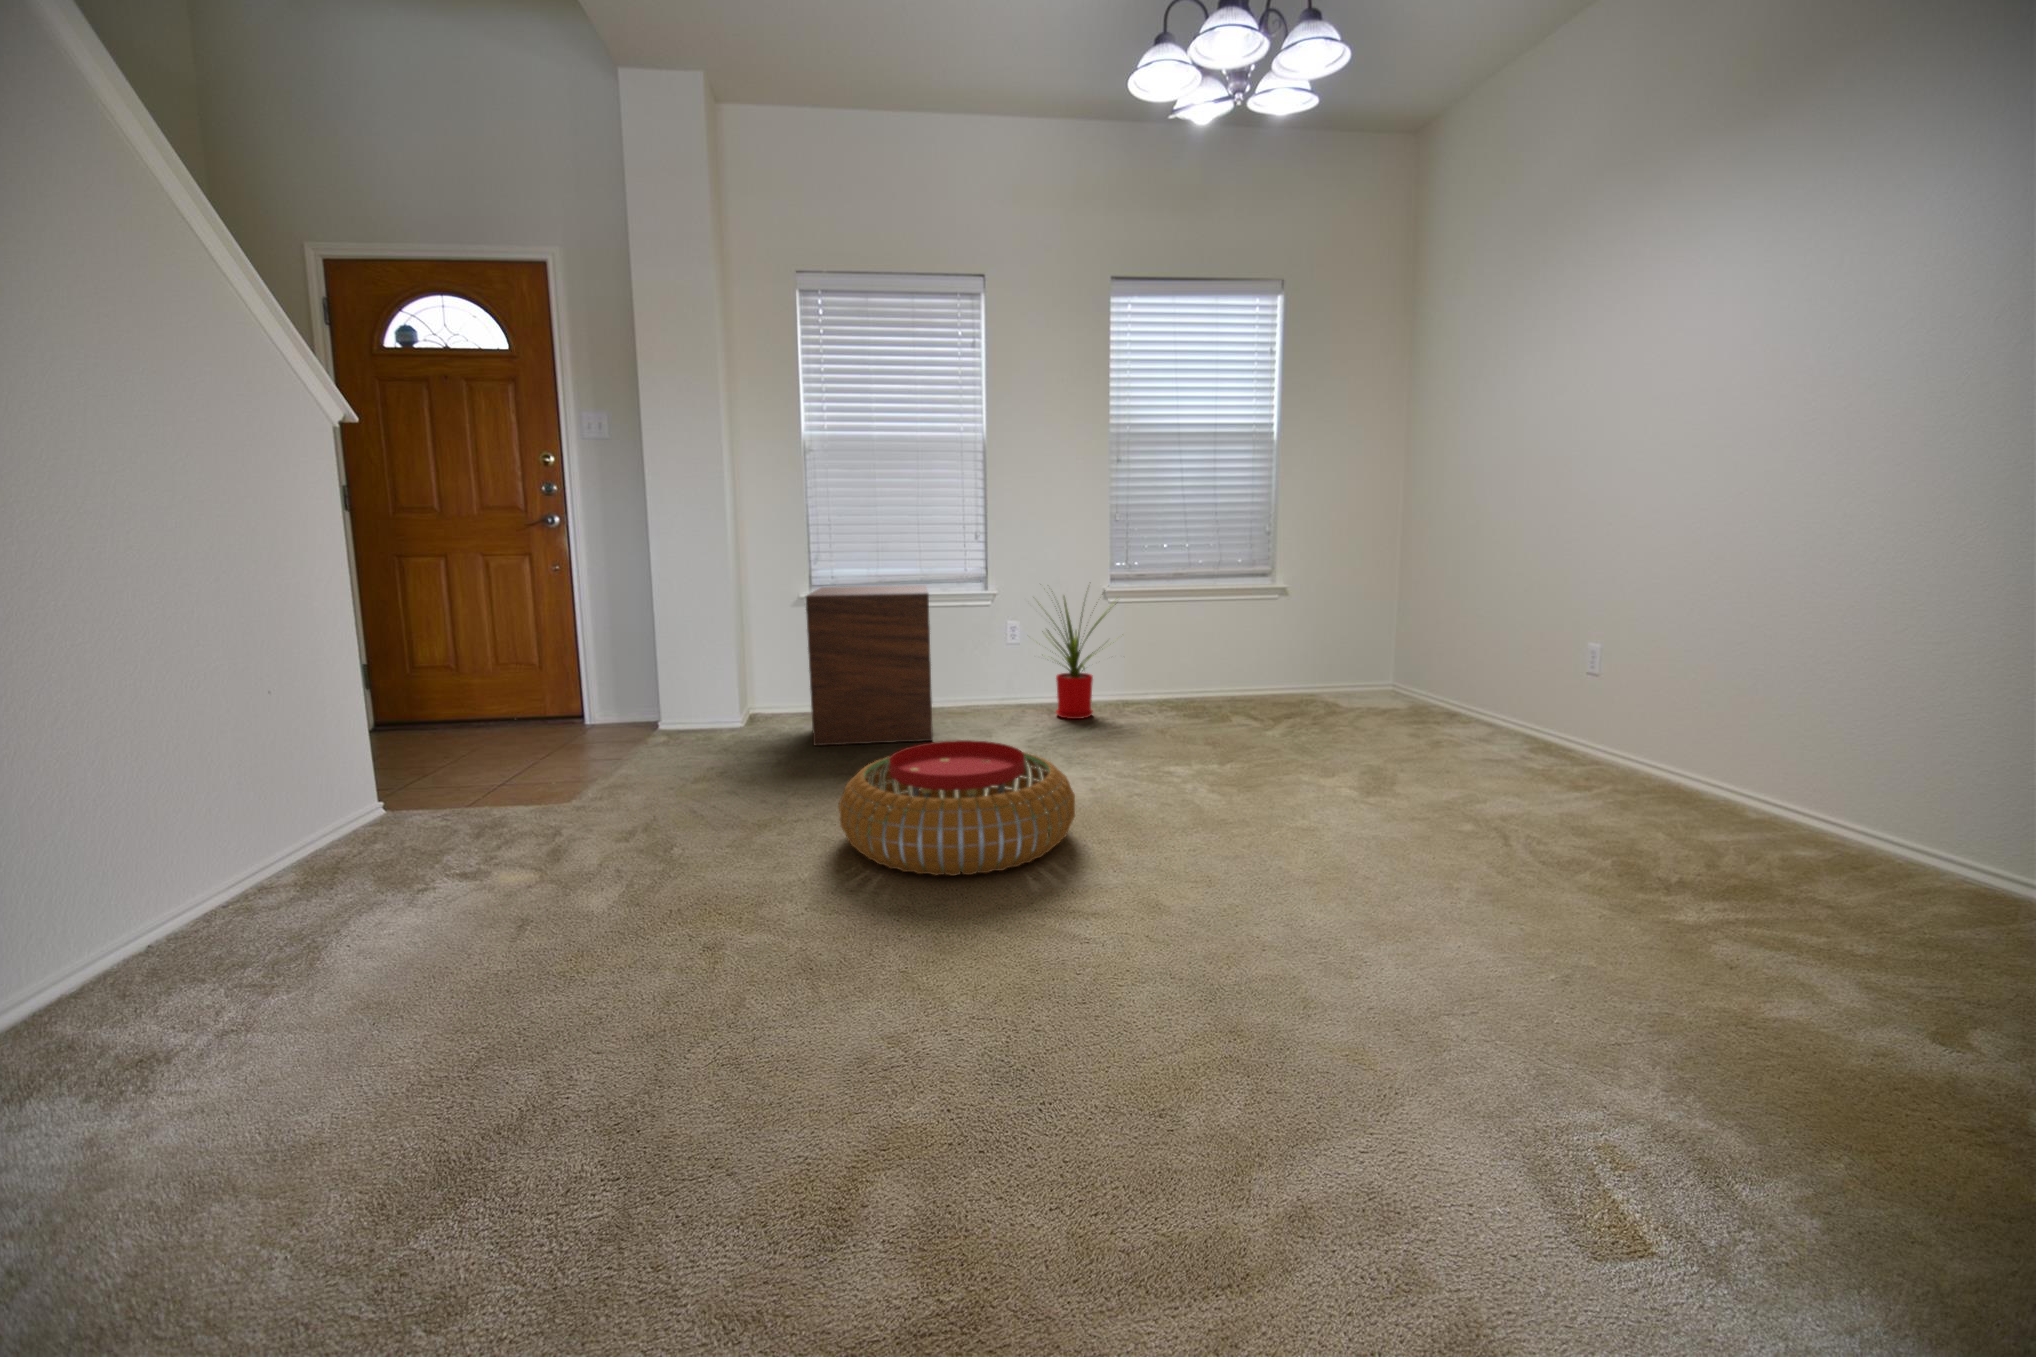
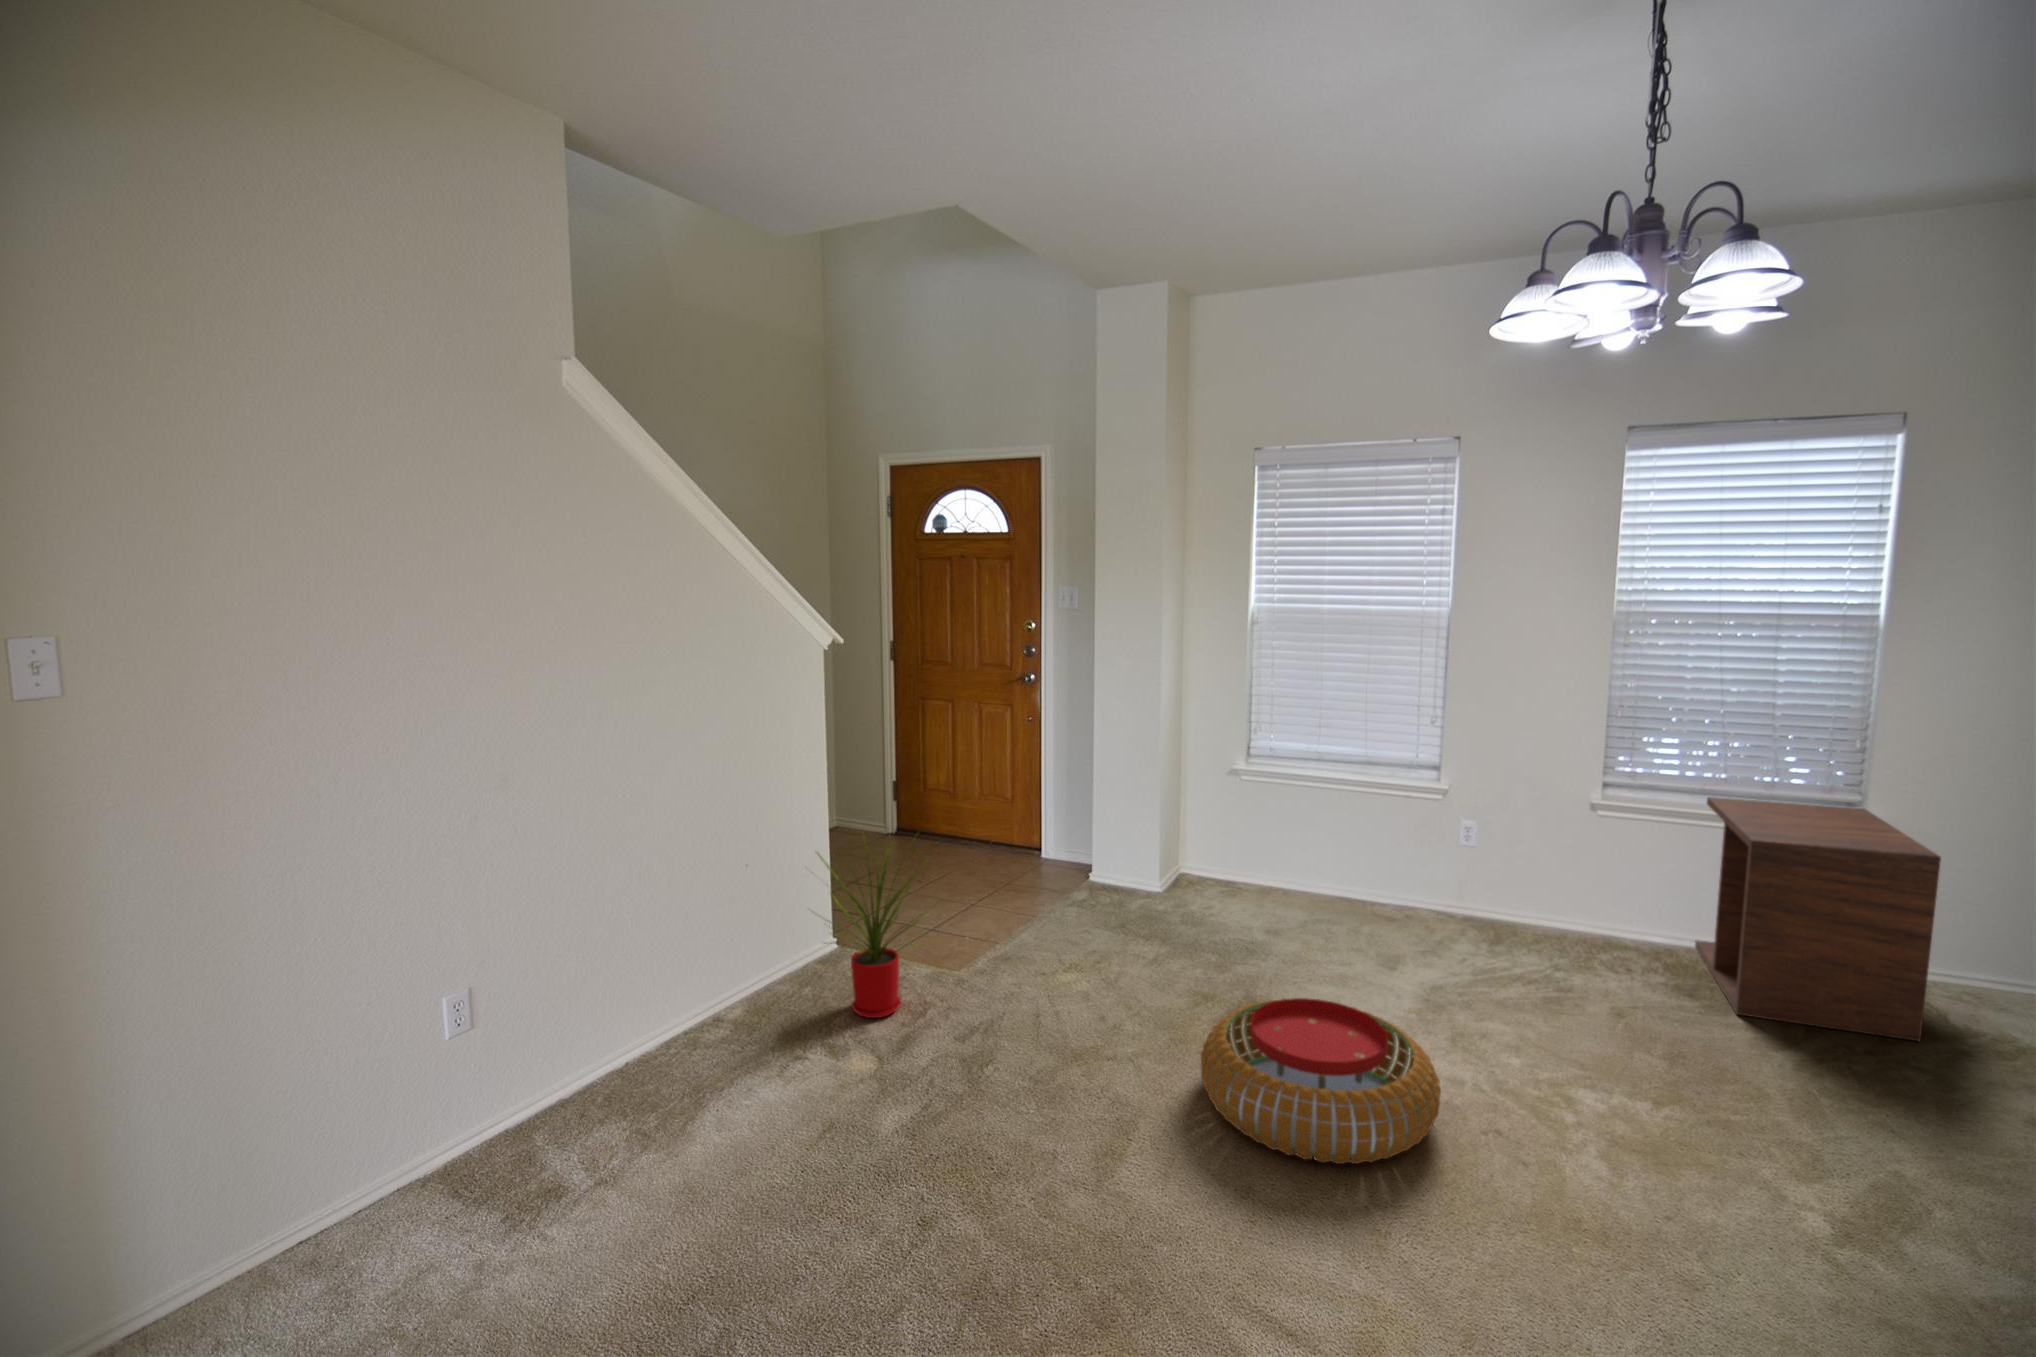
side table: present [806,585,933,746] -> present [1695,797,1941,1041]
house plant: present [1039,597,1116,719] -> present [818,836,933,1018]

